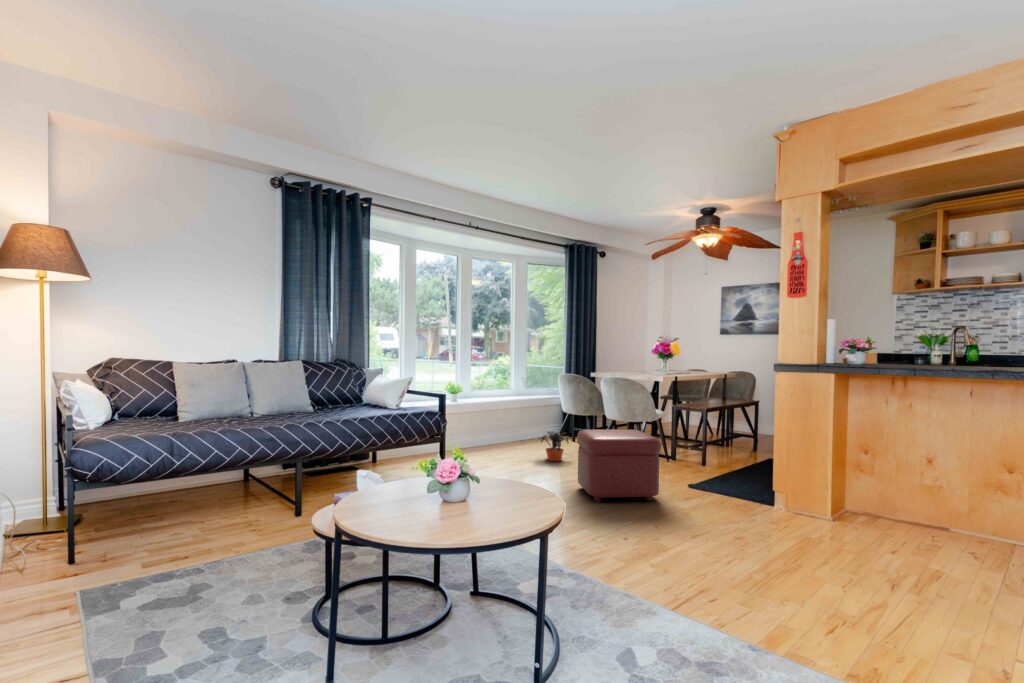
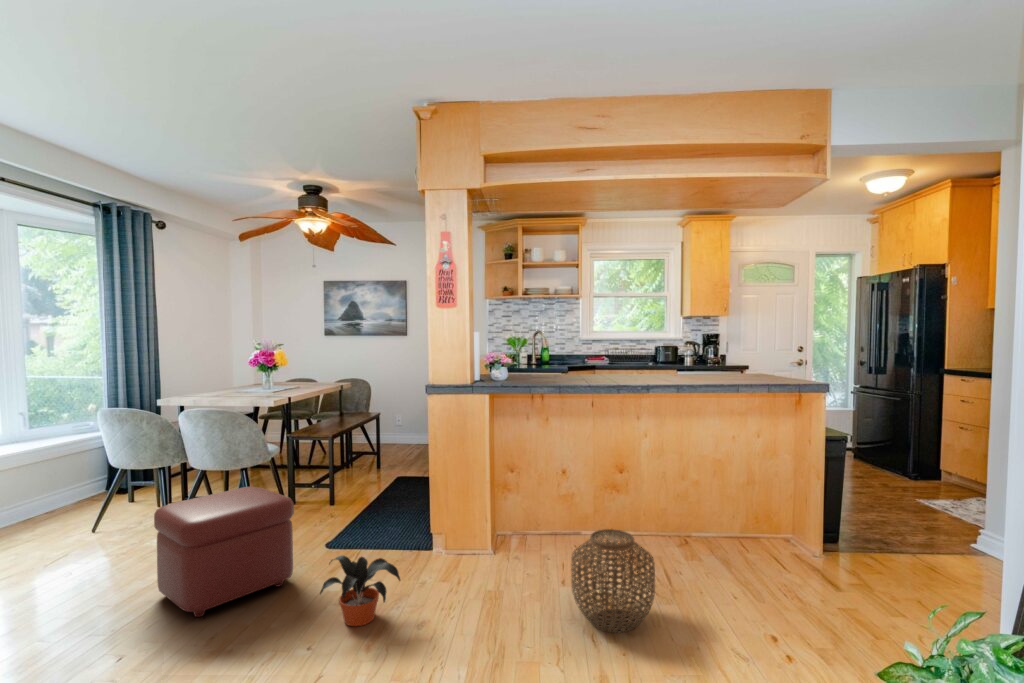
potted plant: present [539,431,570,461] -> present [320,556,400,626]
woven basket: none [886,507,991,609] -> present [571,529,655,632]

